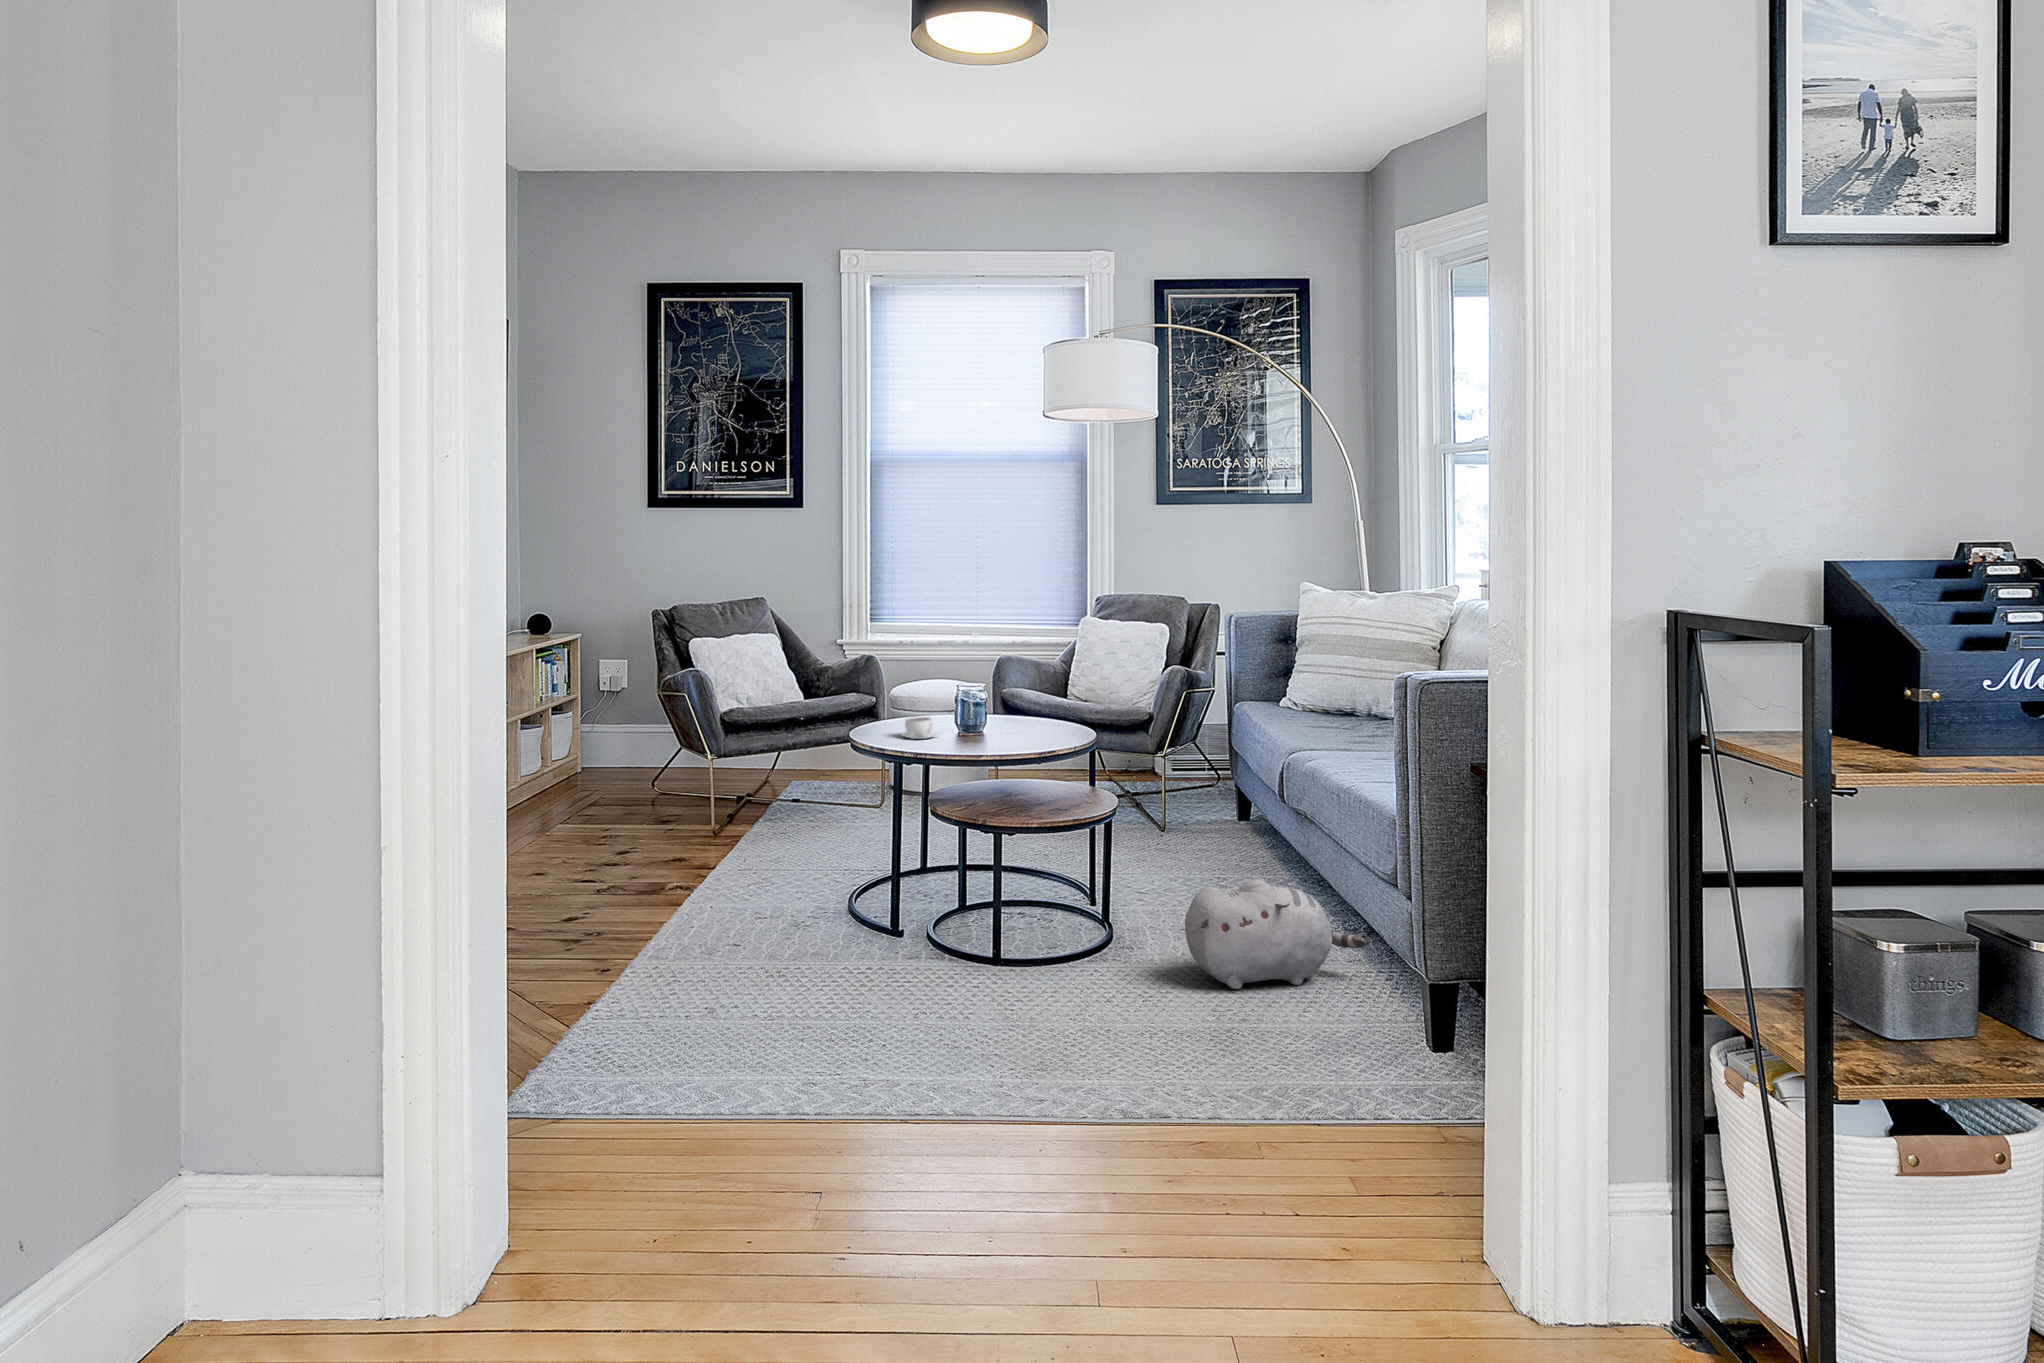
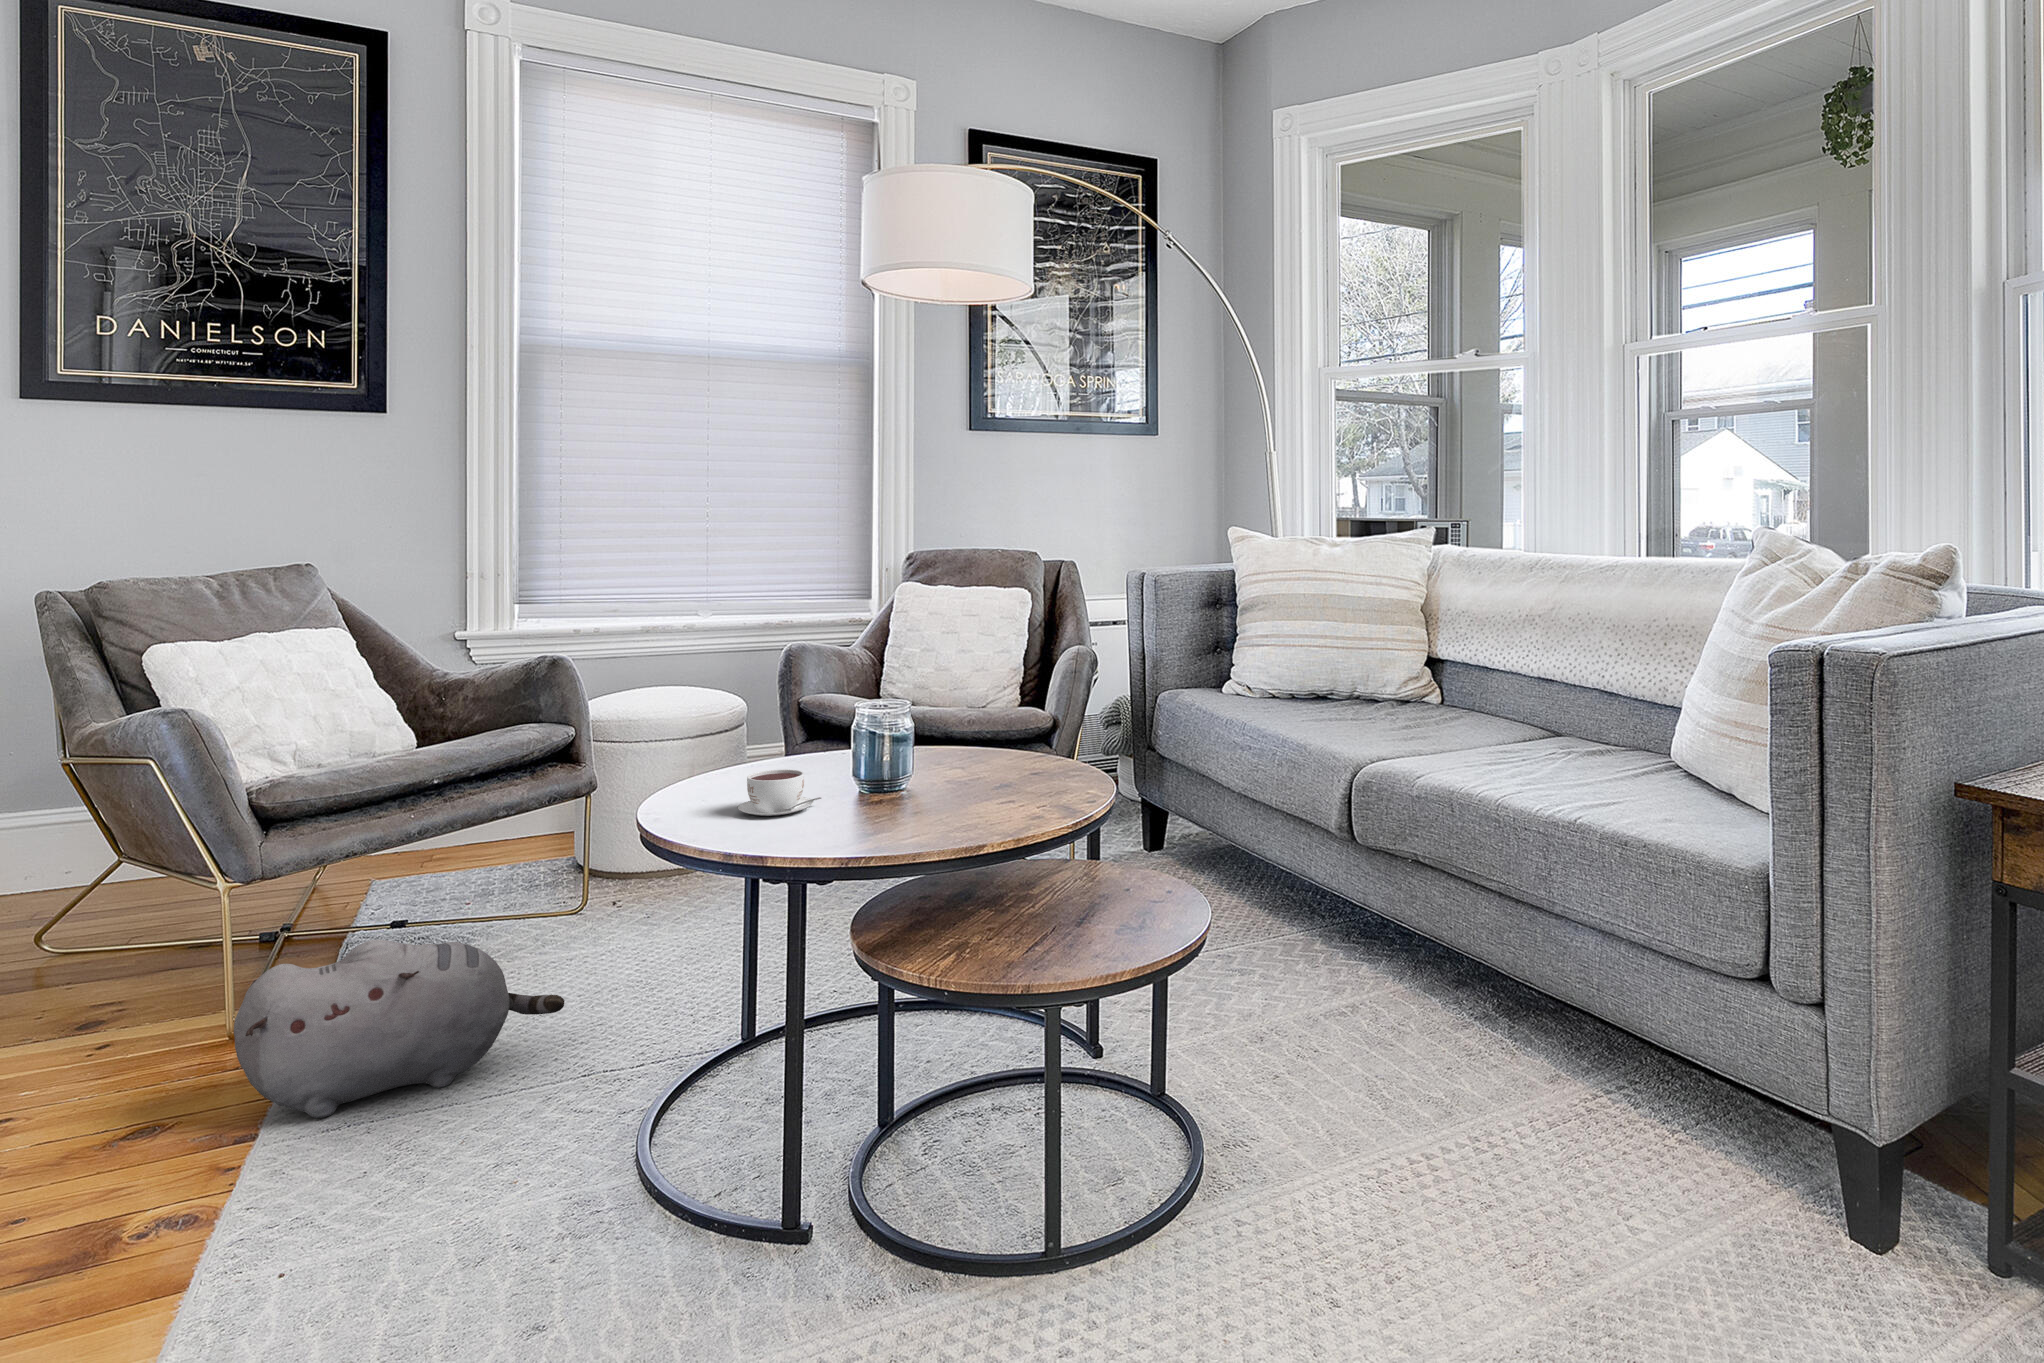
plush toy: present [1185,879,1365,989] -> present [234,940,564,1118]

